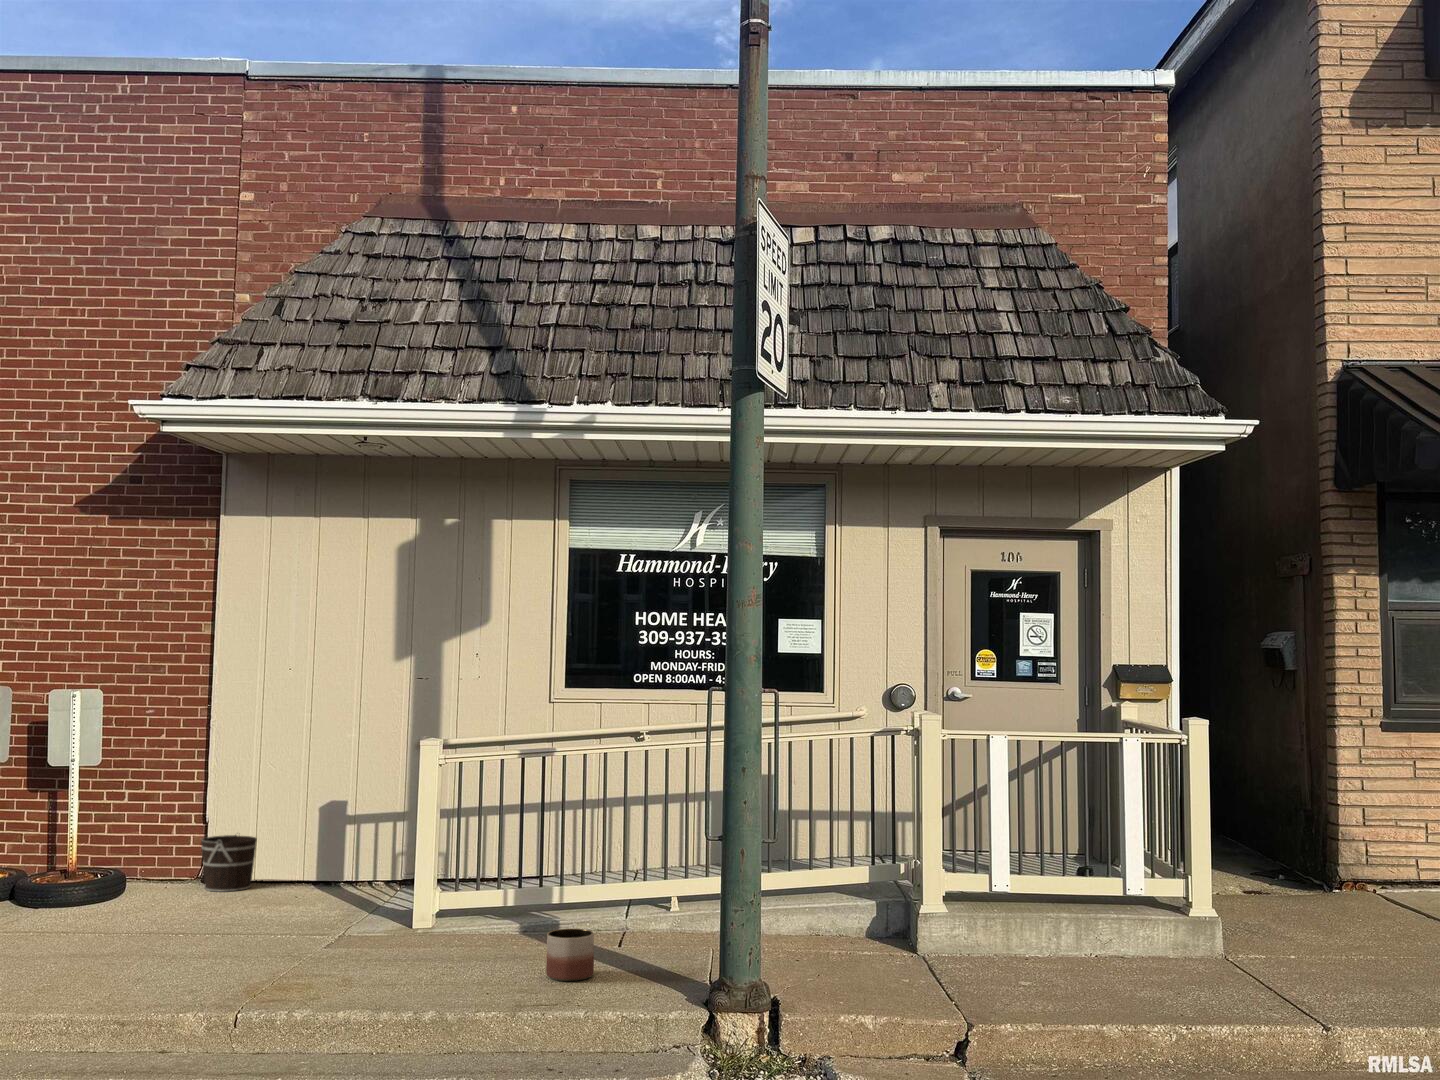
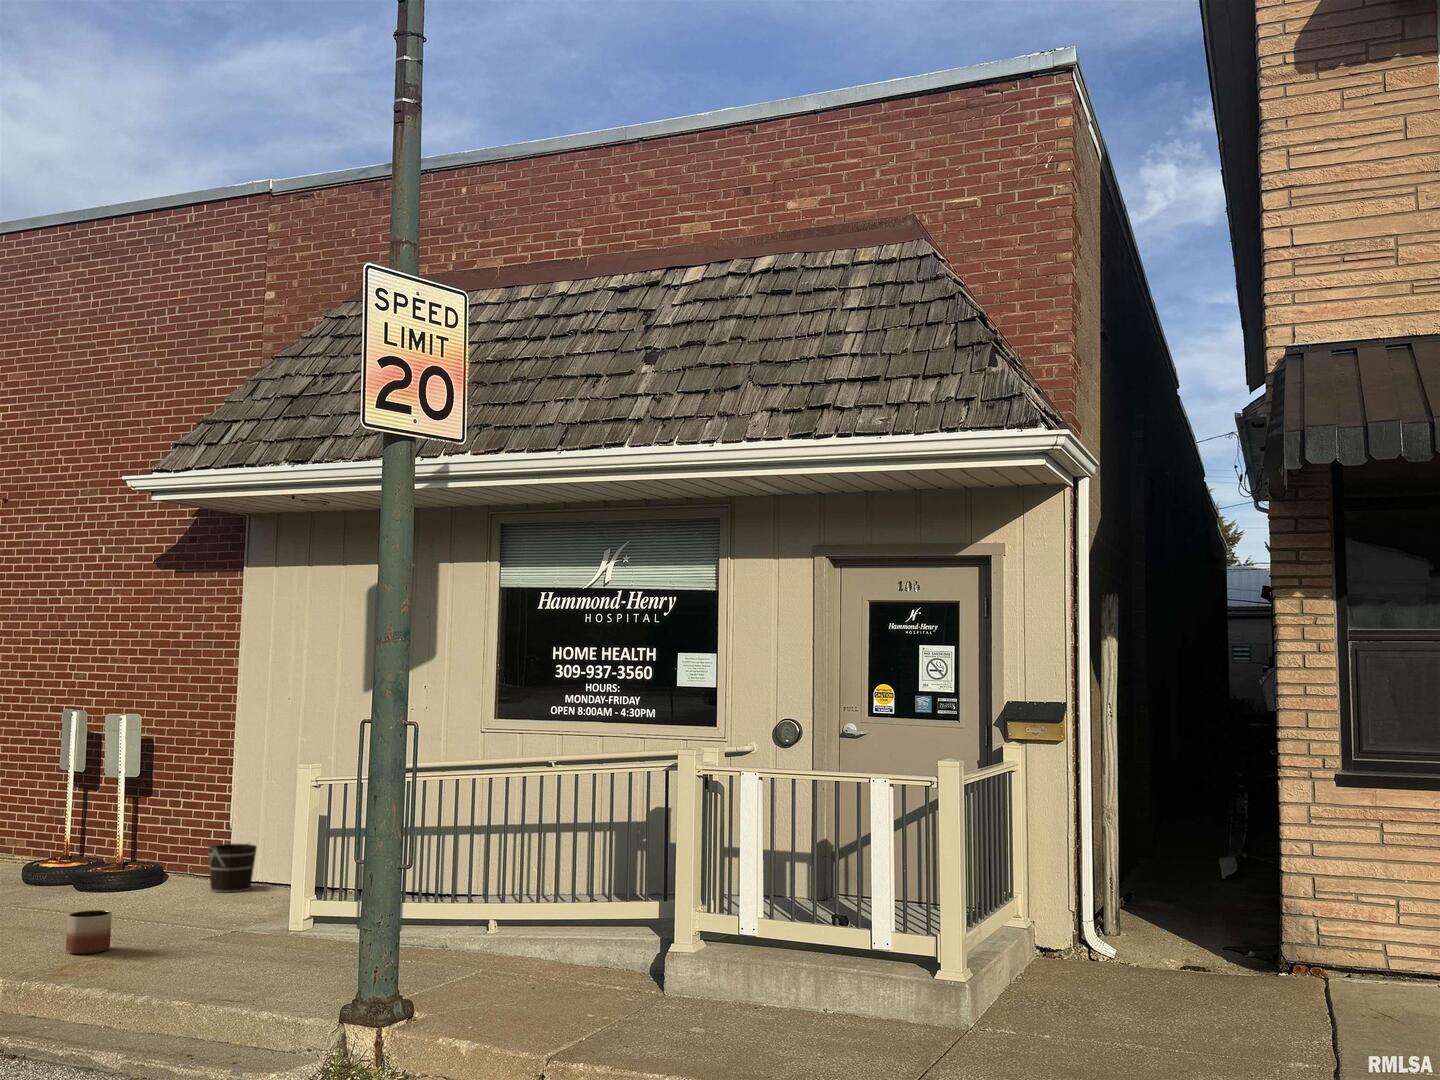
planter: present [546,929,594,981] -> present [66,910,112,954]

